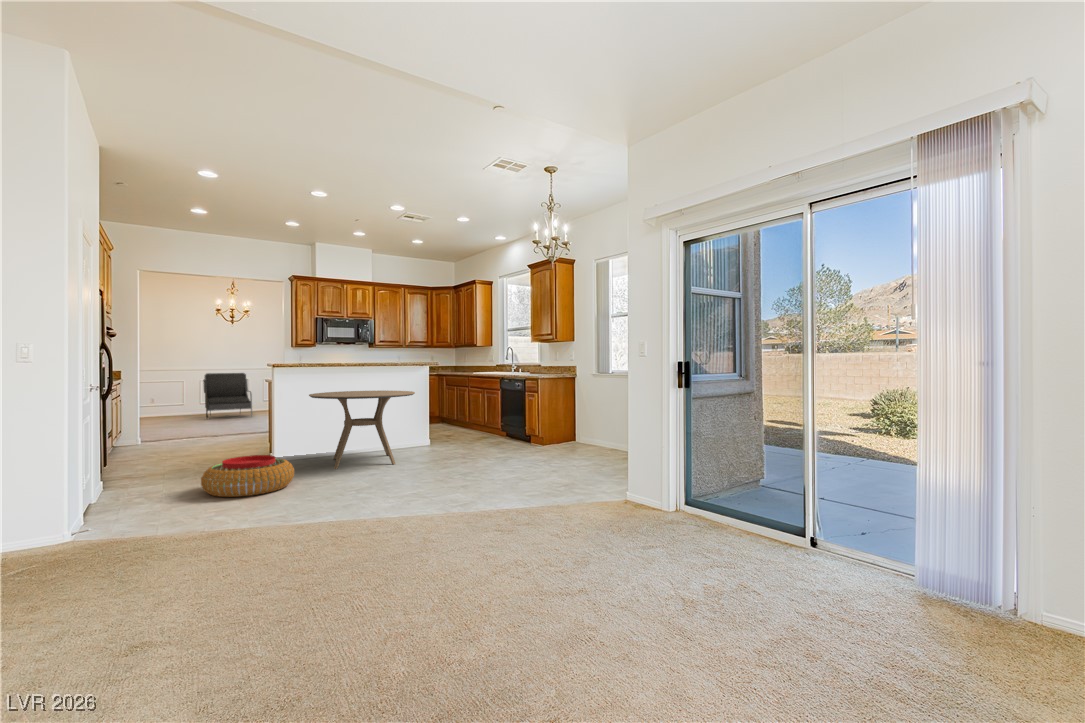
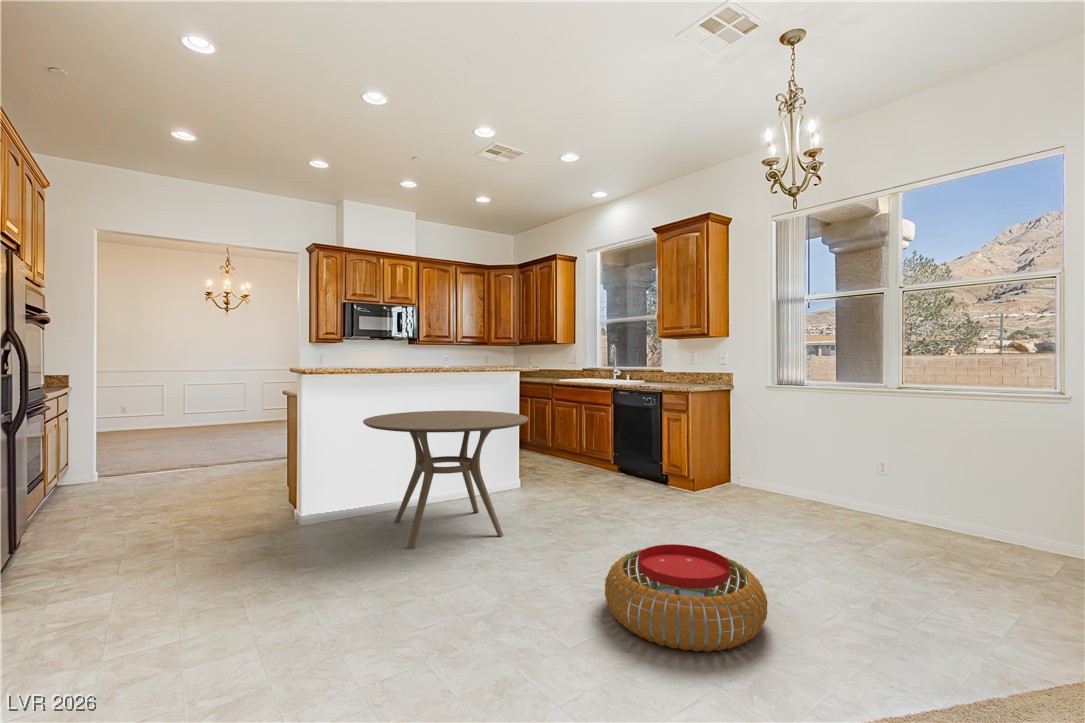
armchair: present [203,373,252,419] -> none [188,374,251,436]
pouf: present [201,455,294,497] -> present [605,544,768,652]

